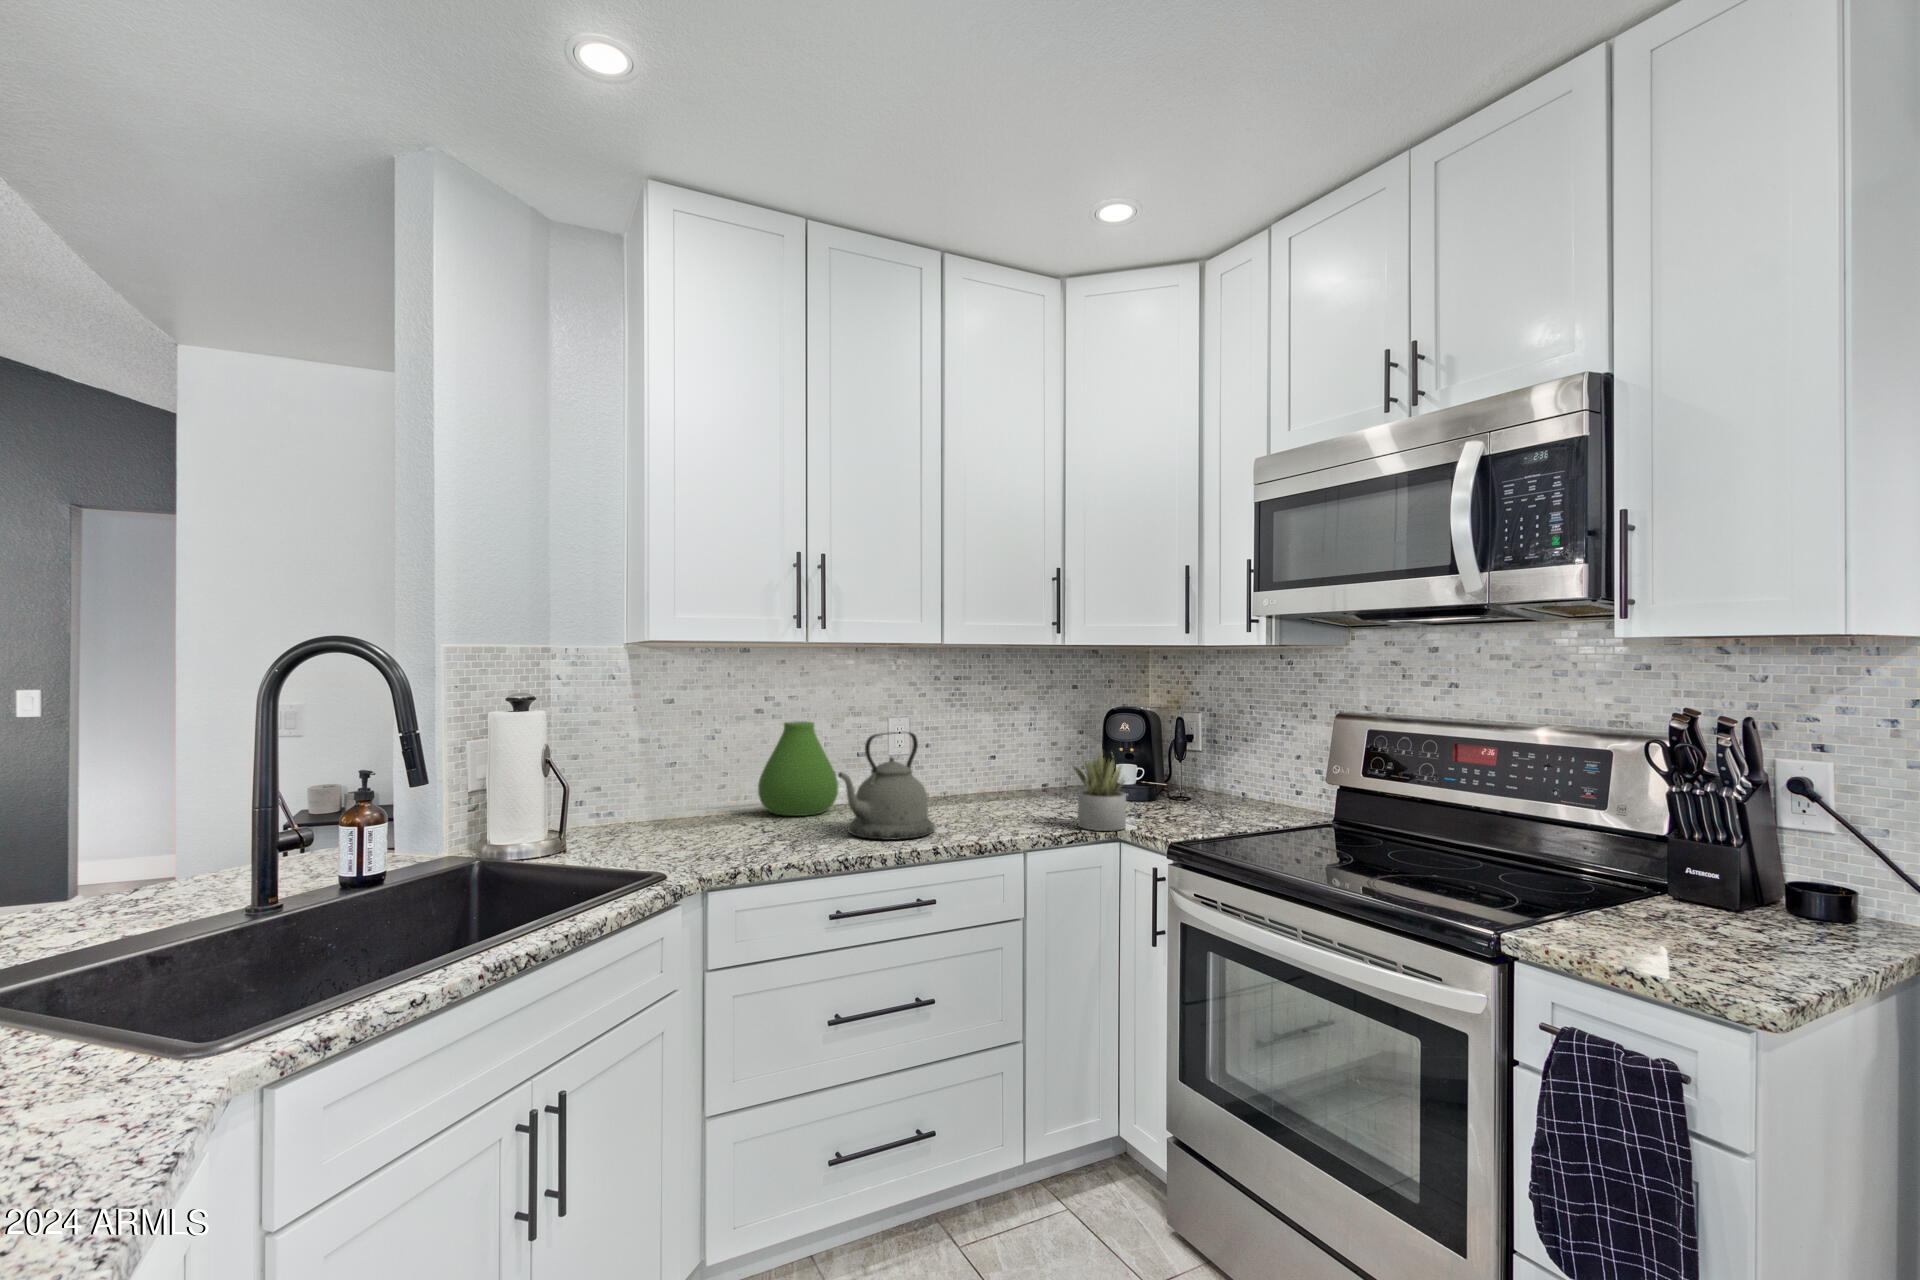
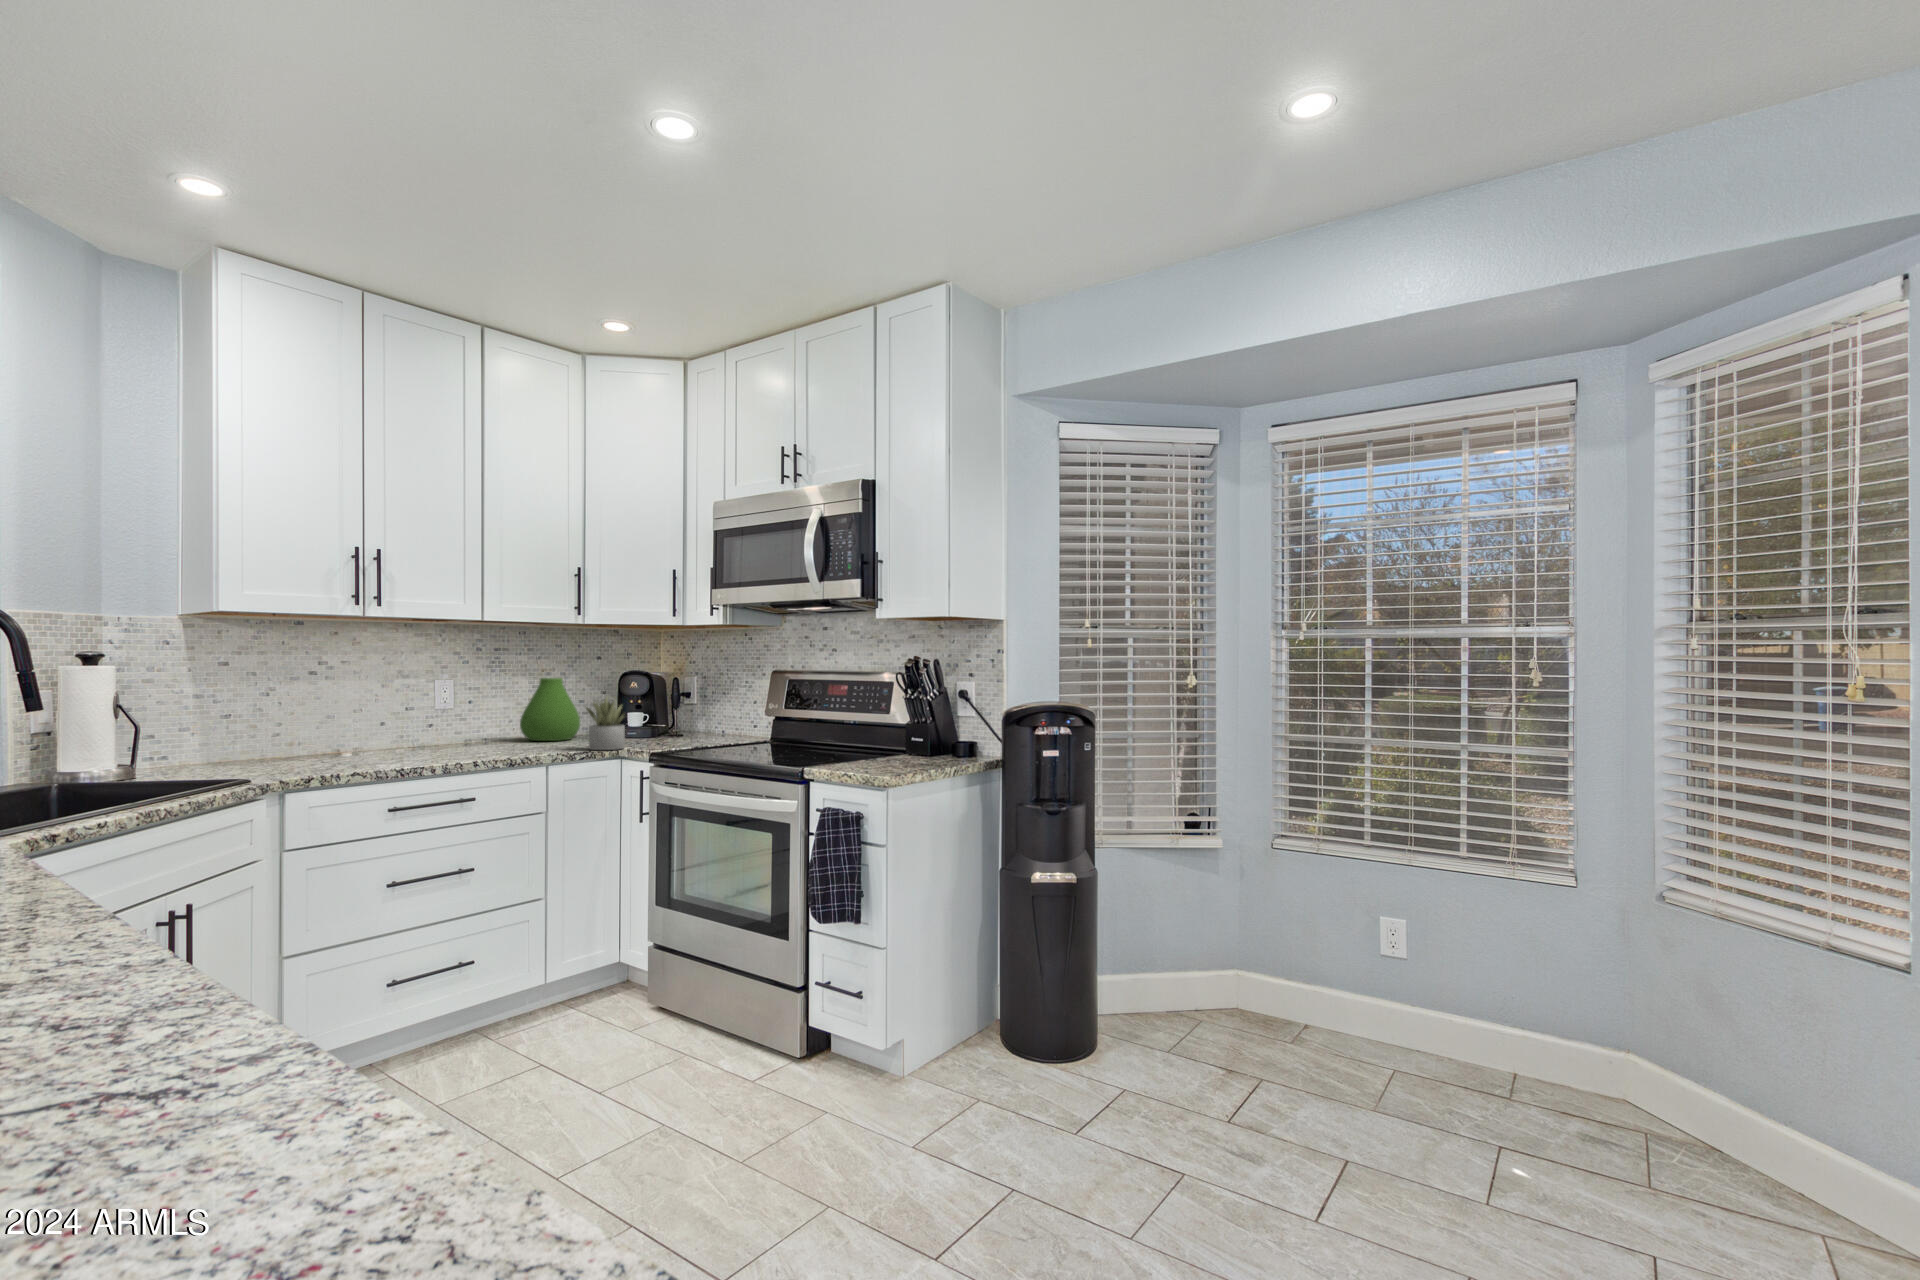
vase: present [758,721,838,816] -> present [520,678,580,741]
kettle: present [838,732,934,840] -> none [393,684,474,761]

